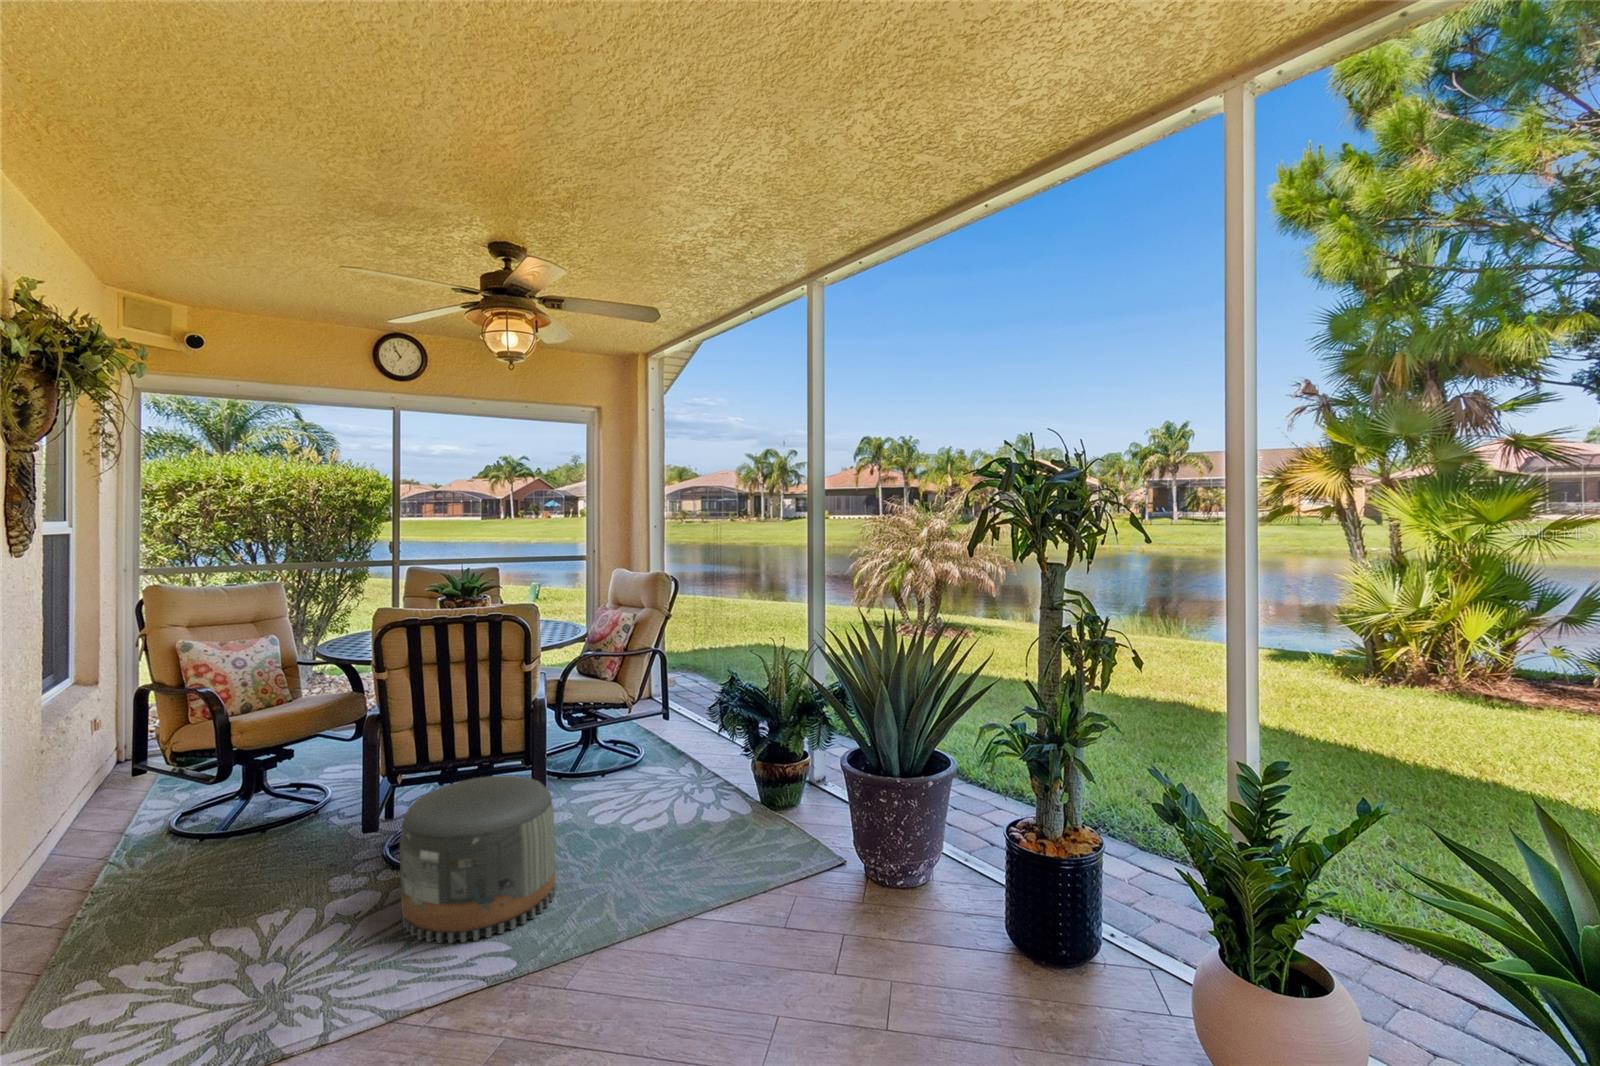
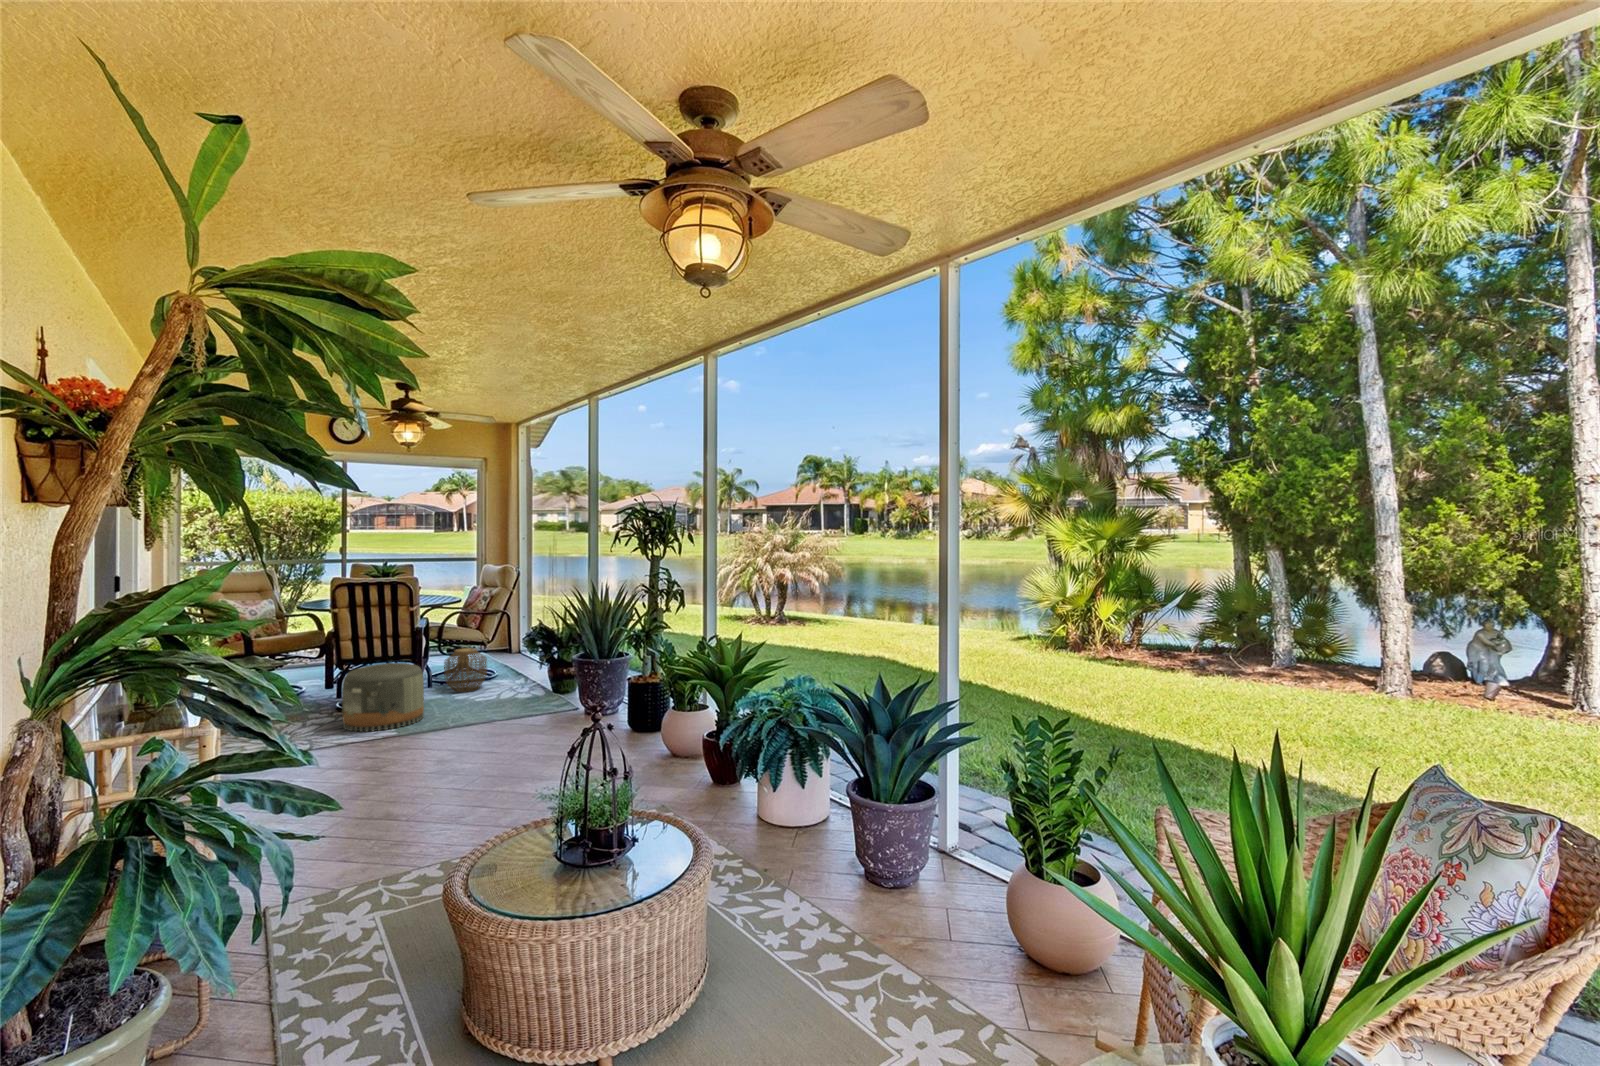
woven basket: none [571,721,641,803] -> present [444,648,487,692]

